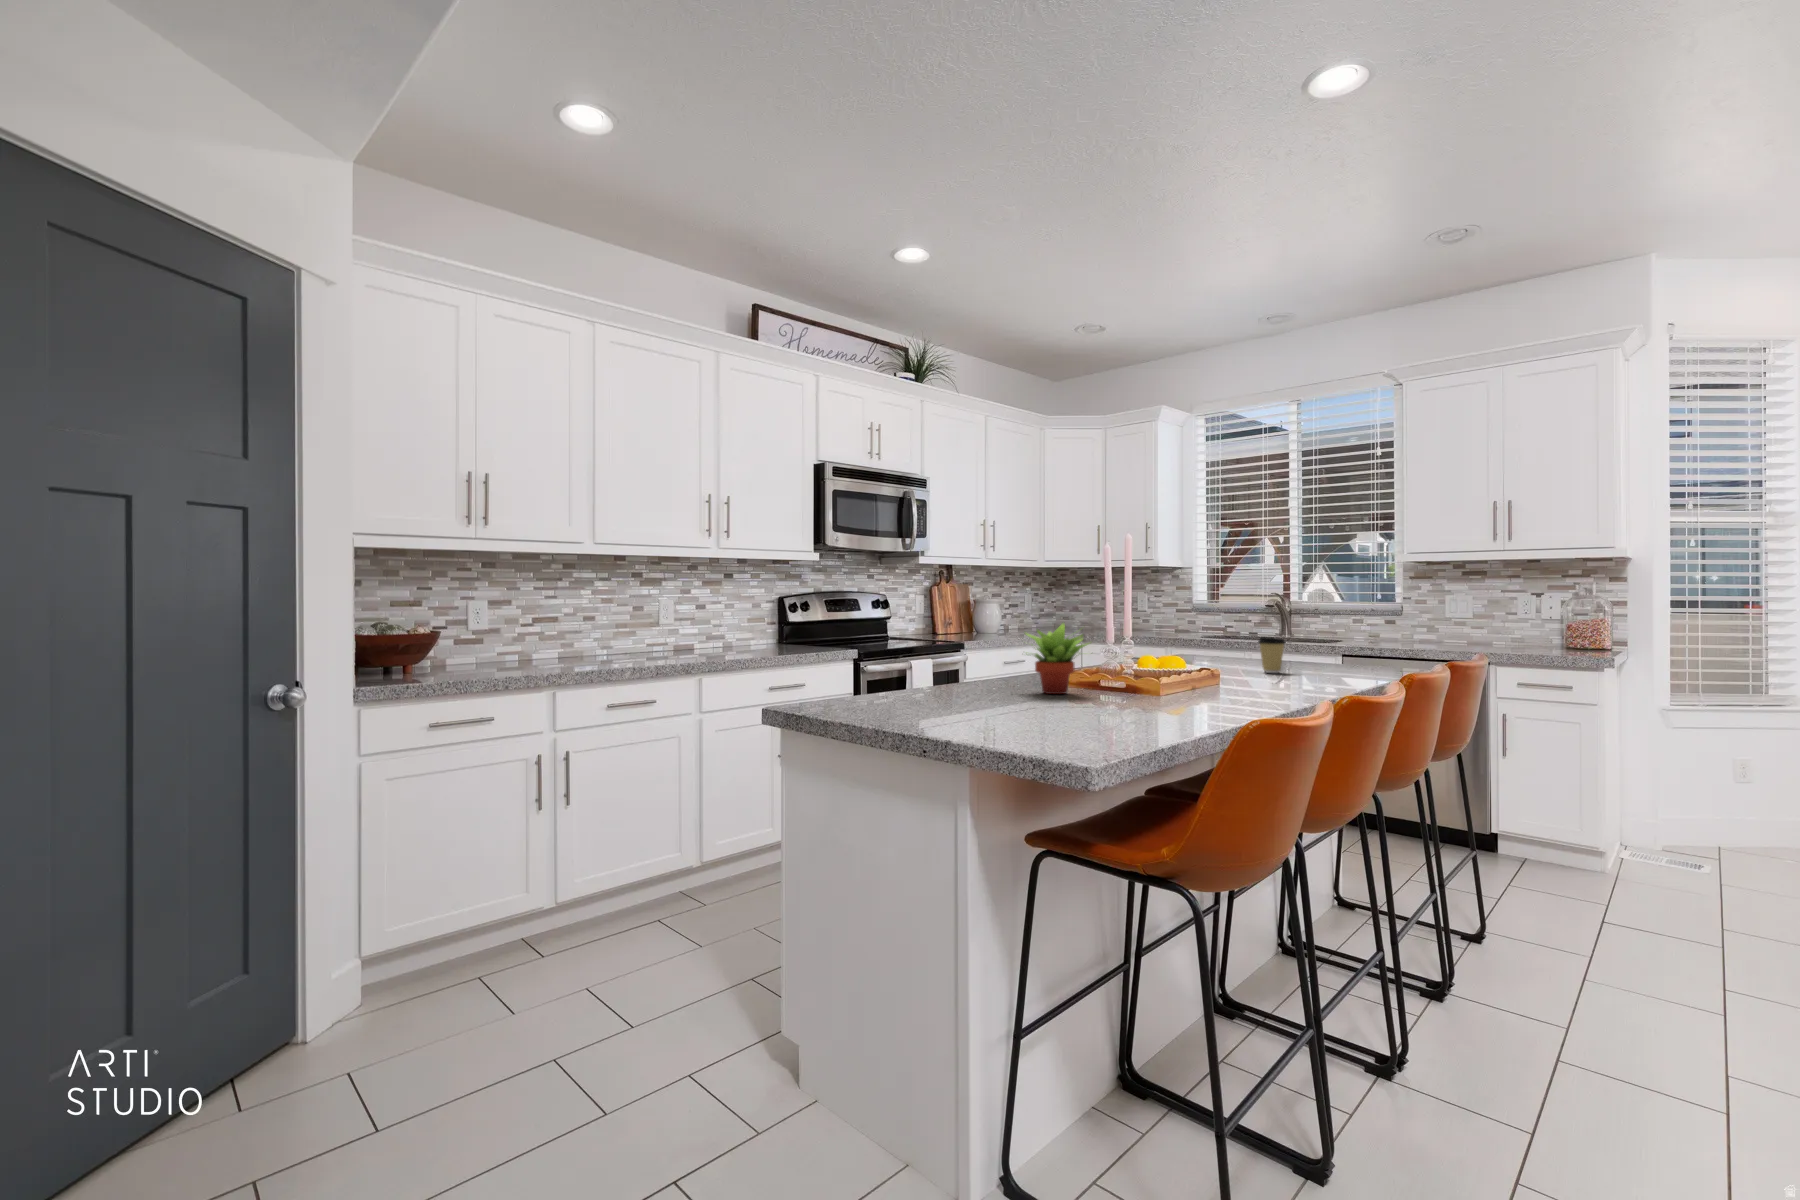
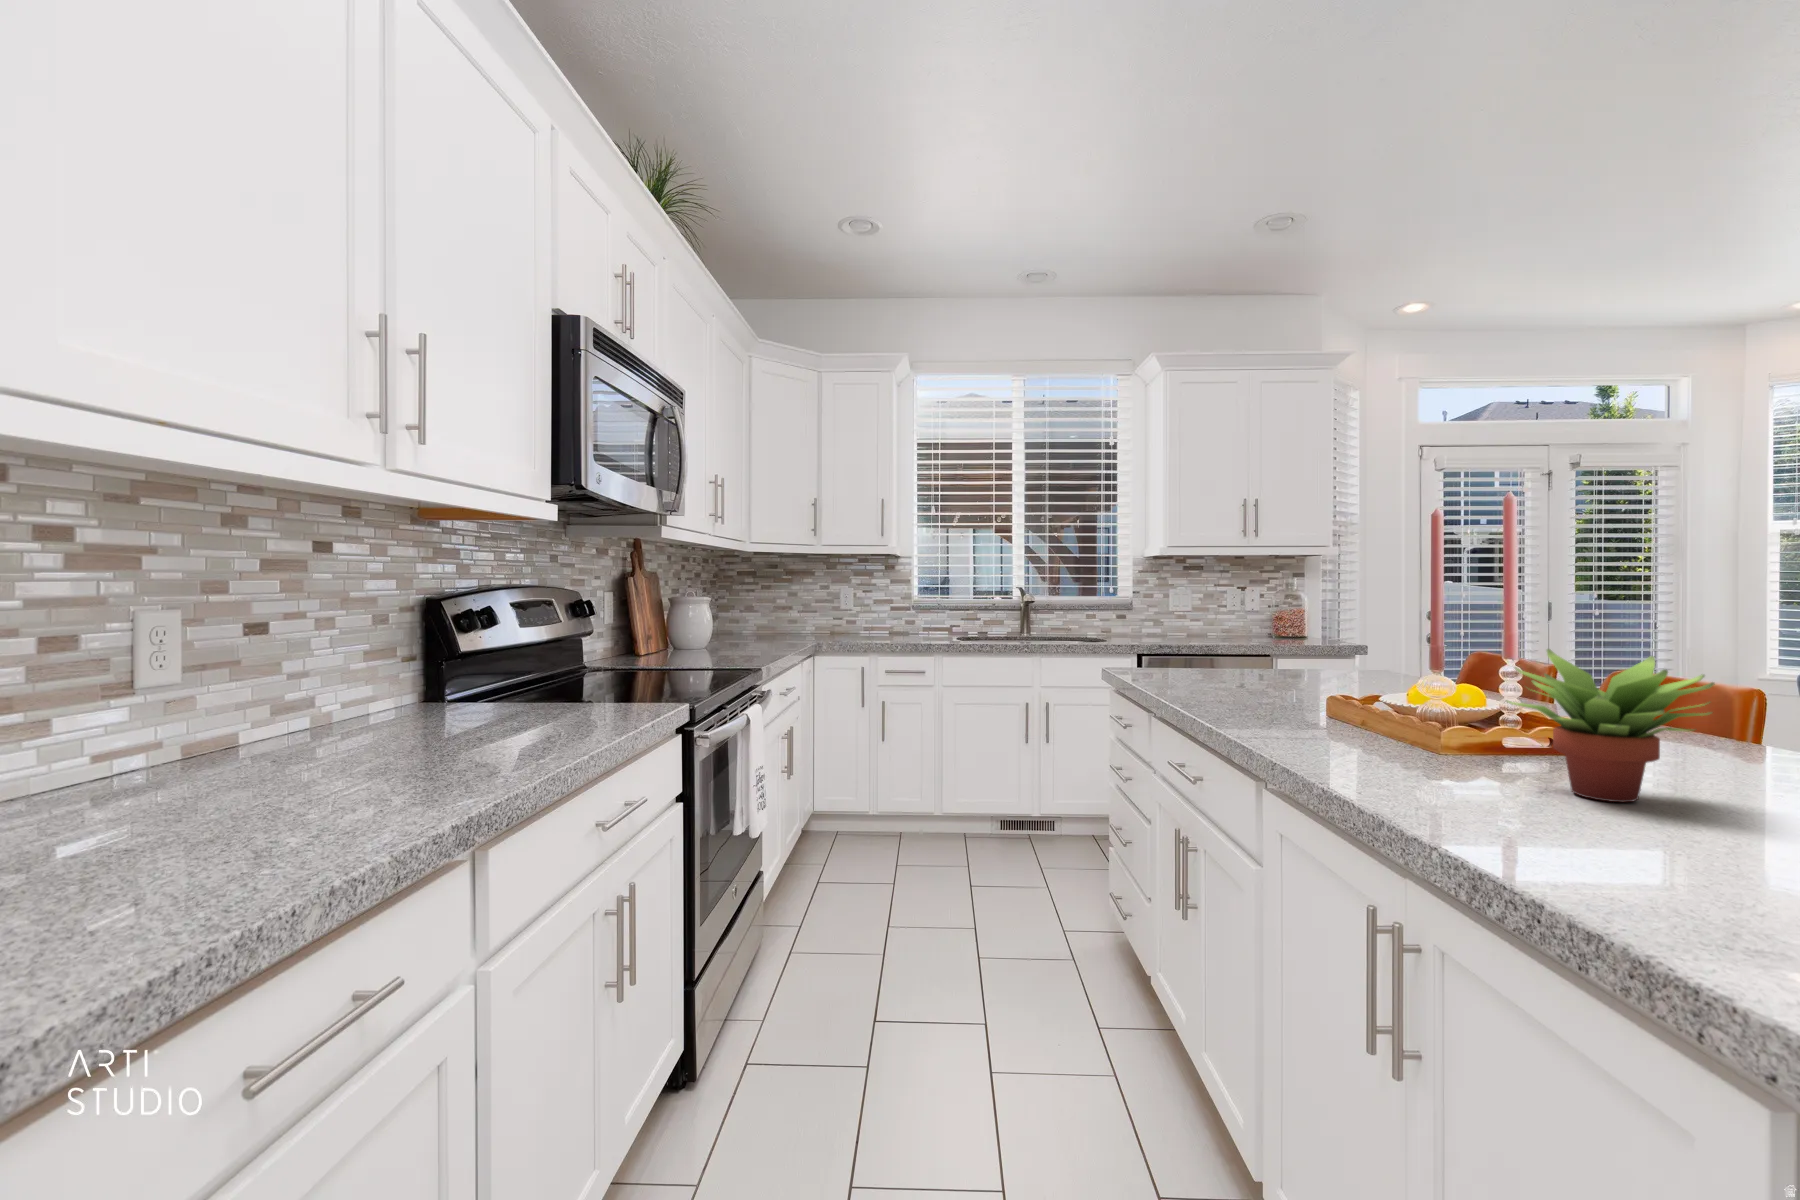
coffee cup: present [1258,637,1286,673] -> none [1342,647,1382,695]

